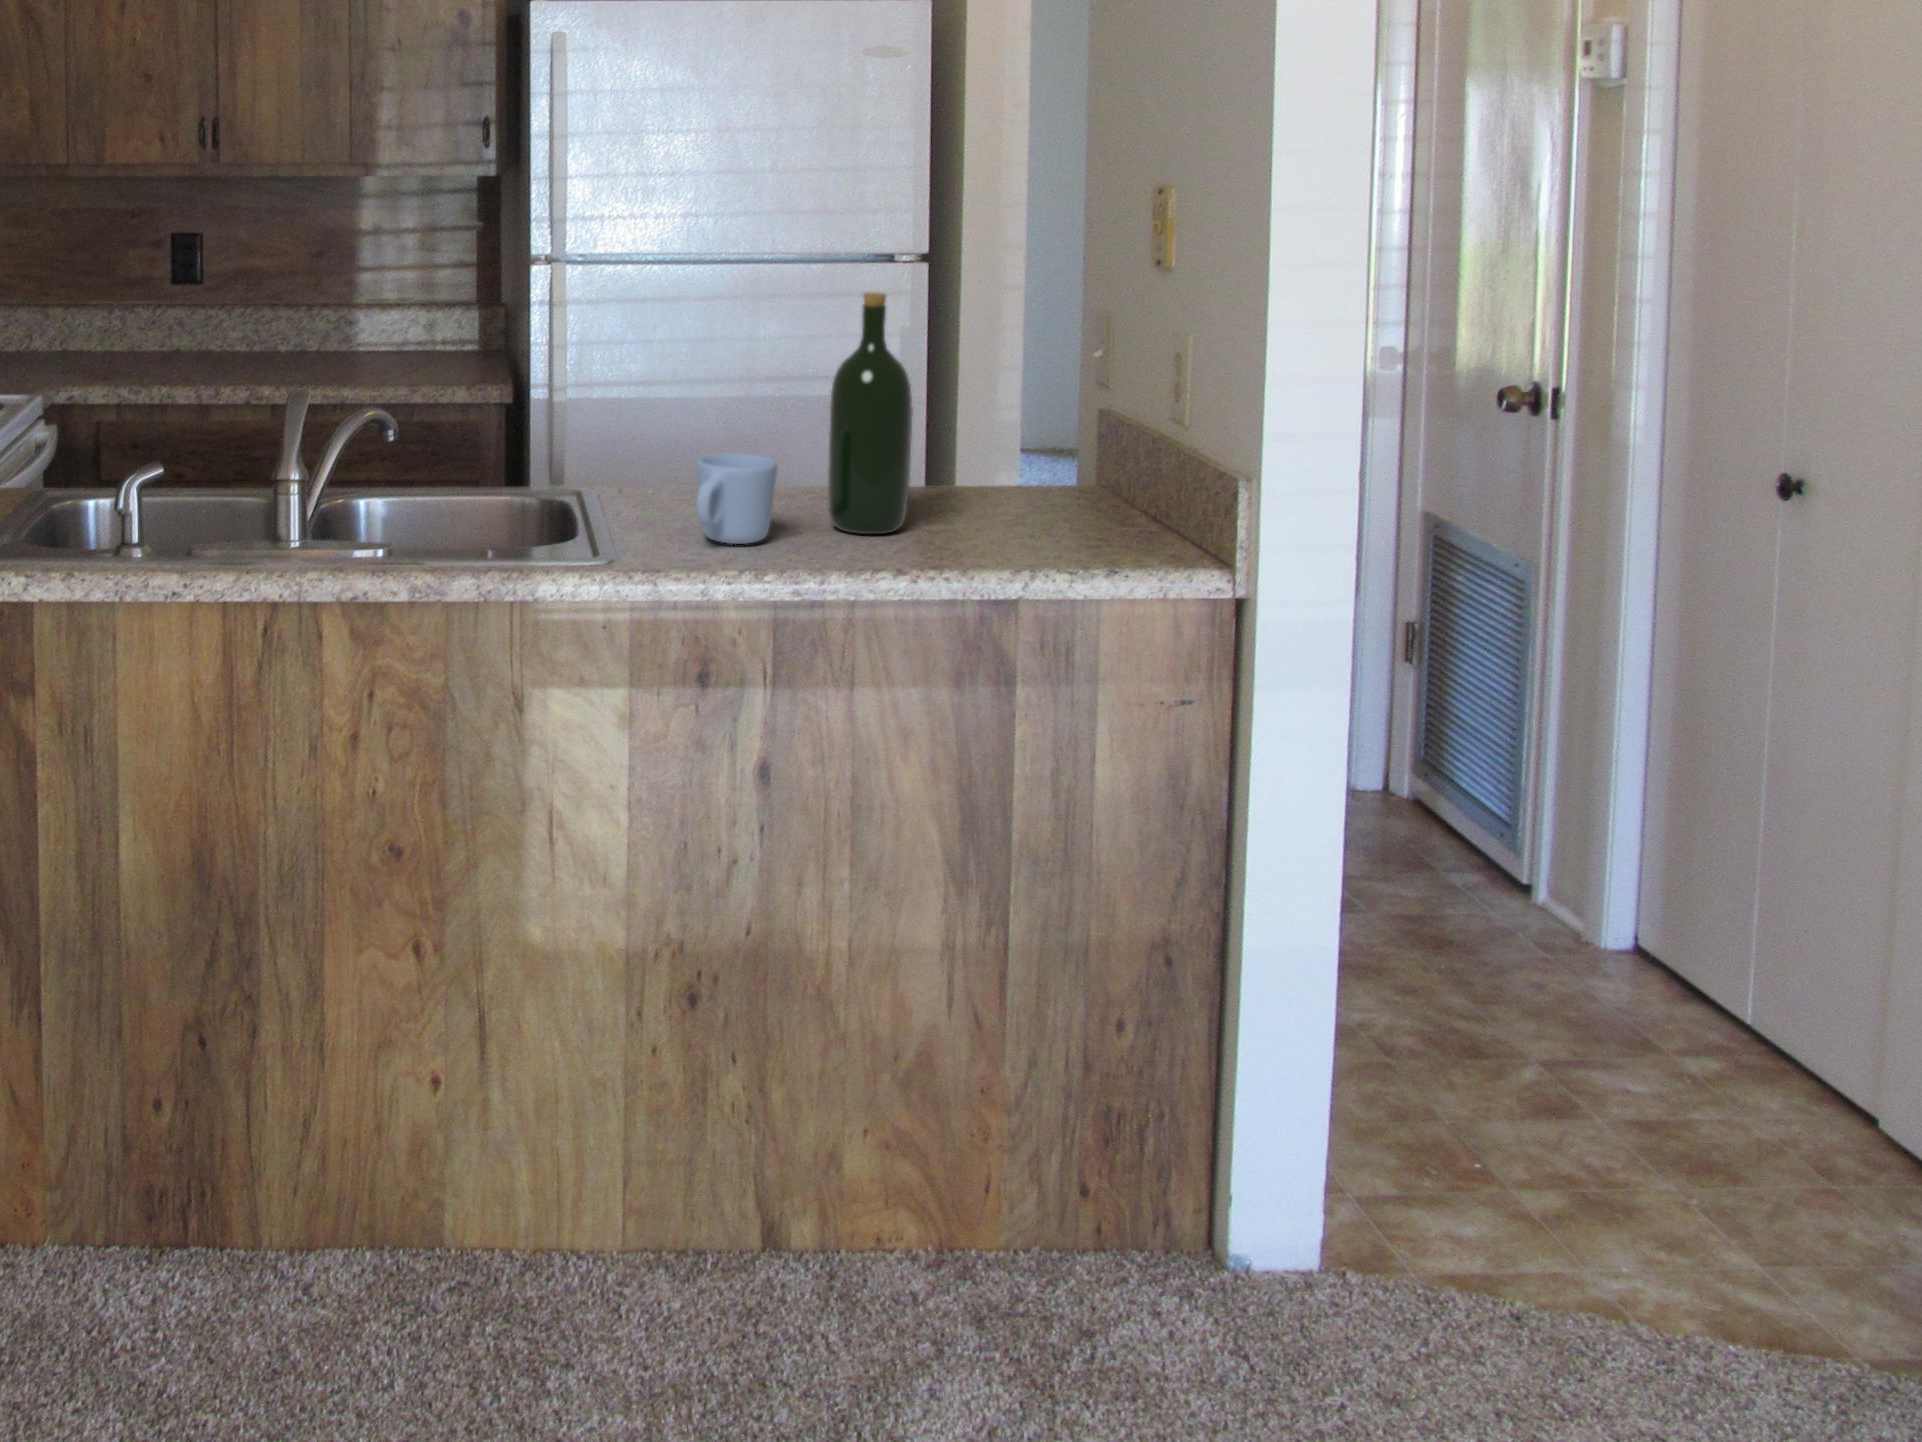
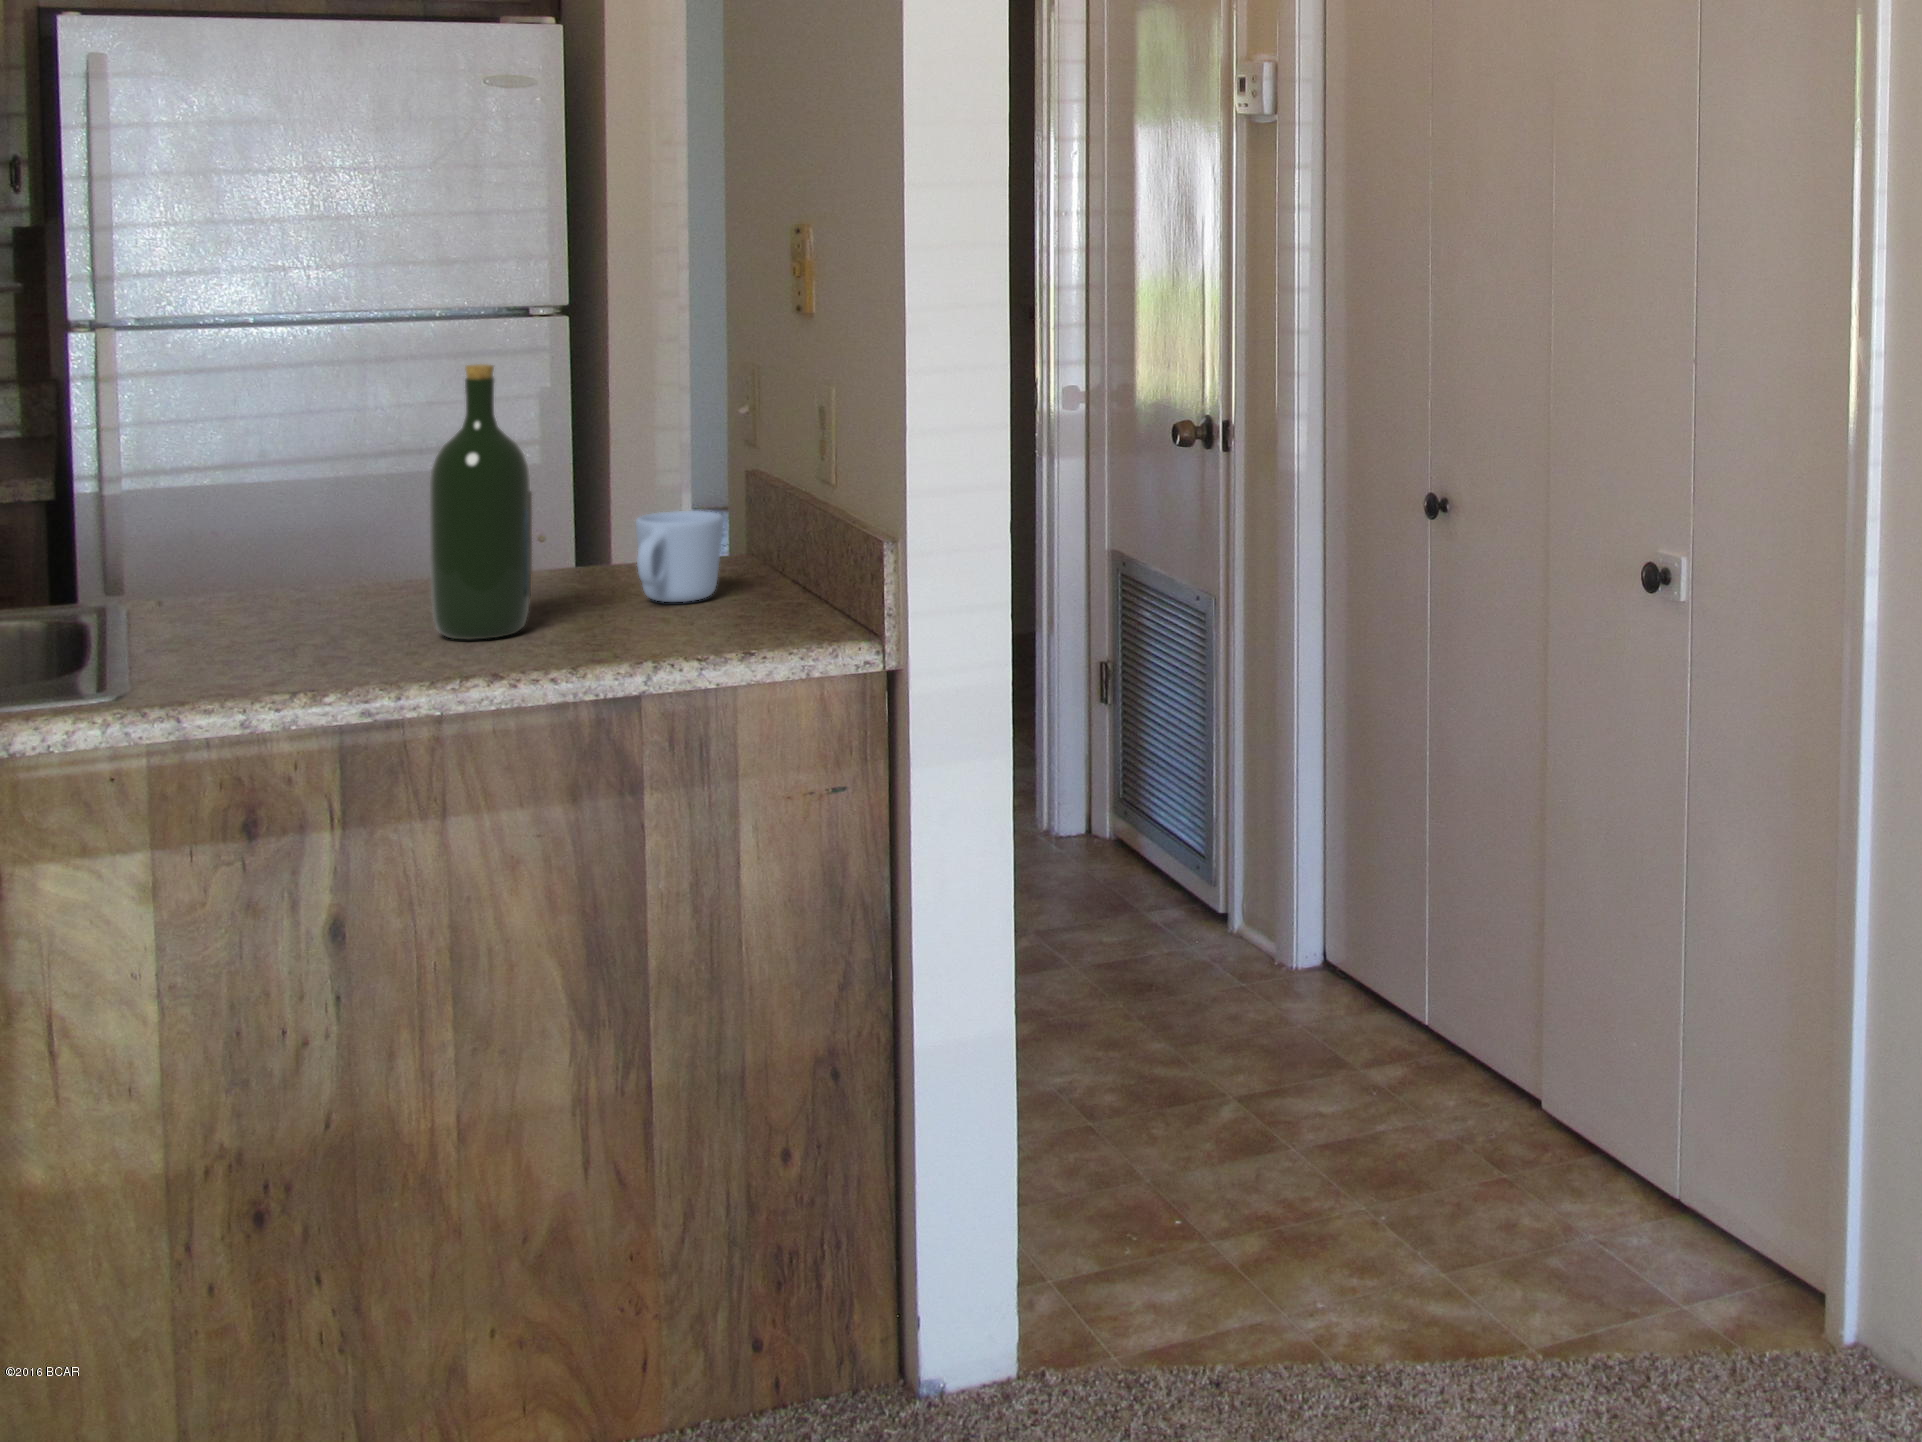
mug: present [696,453,777,544] -> present [636,511,723,602]

